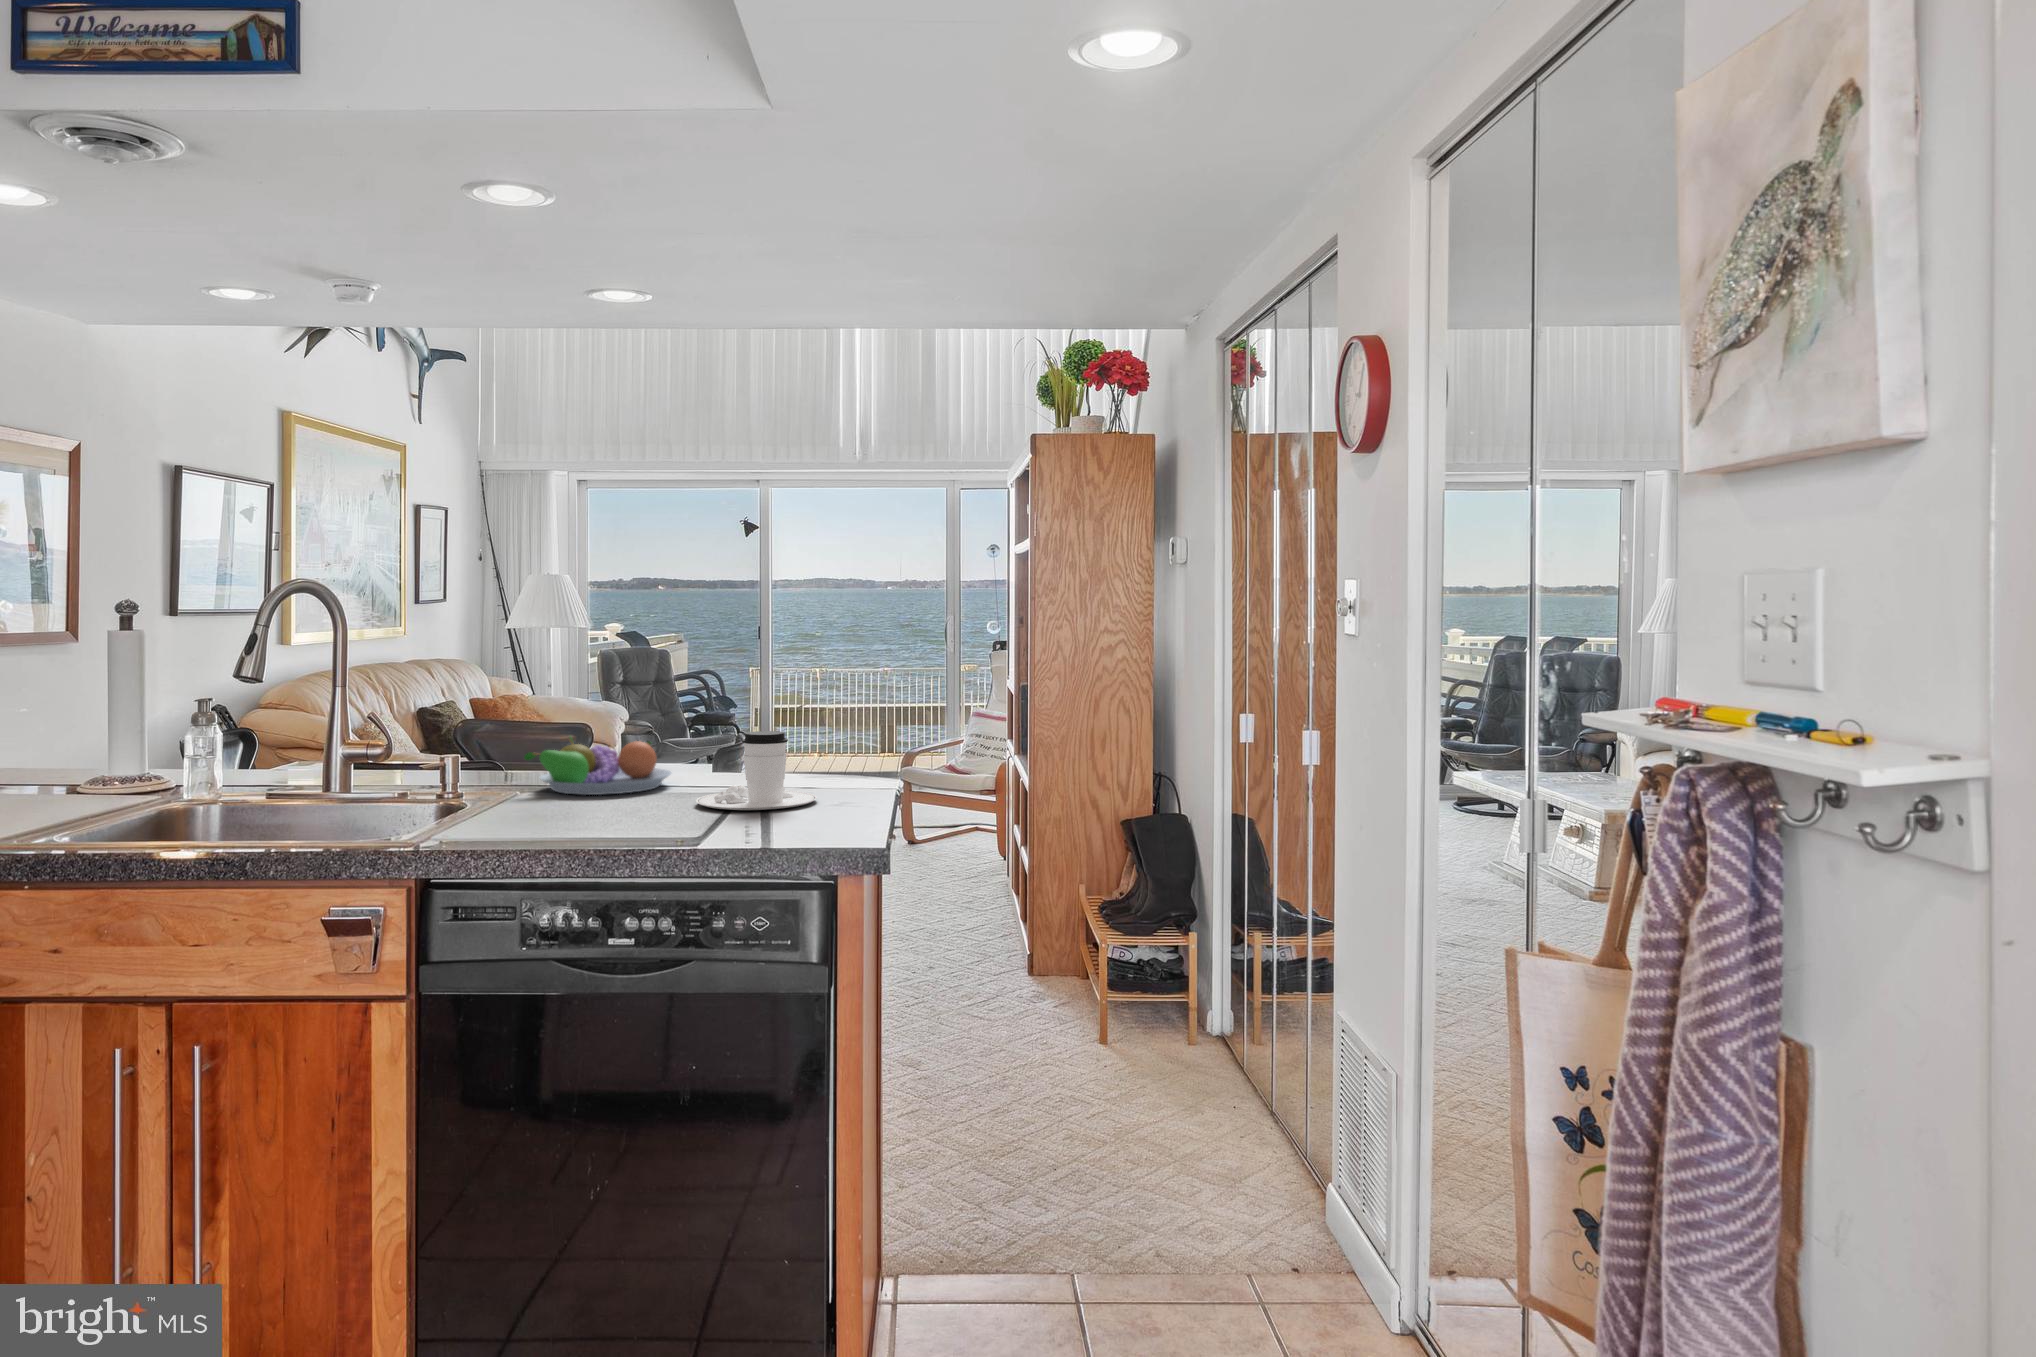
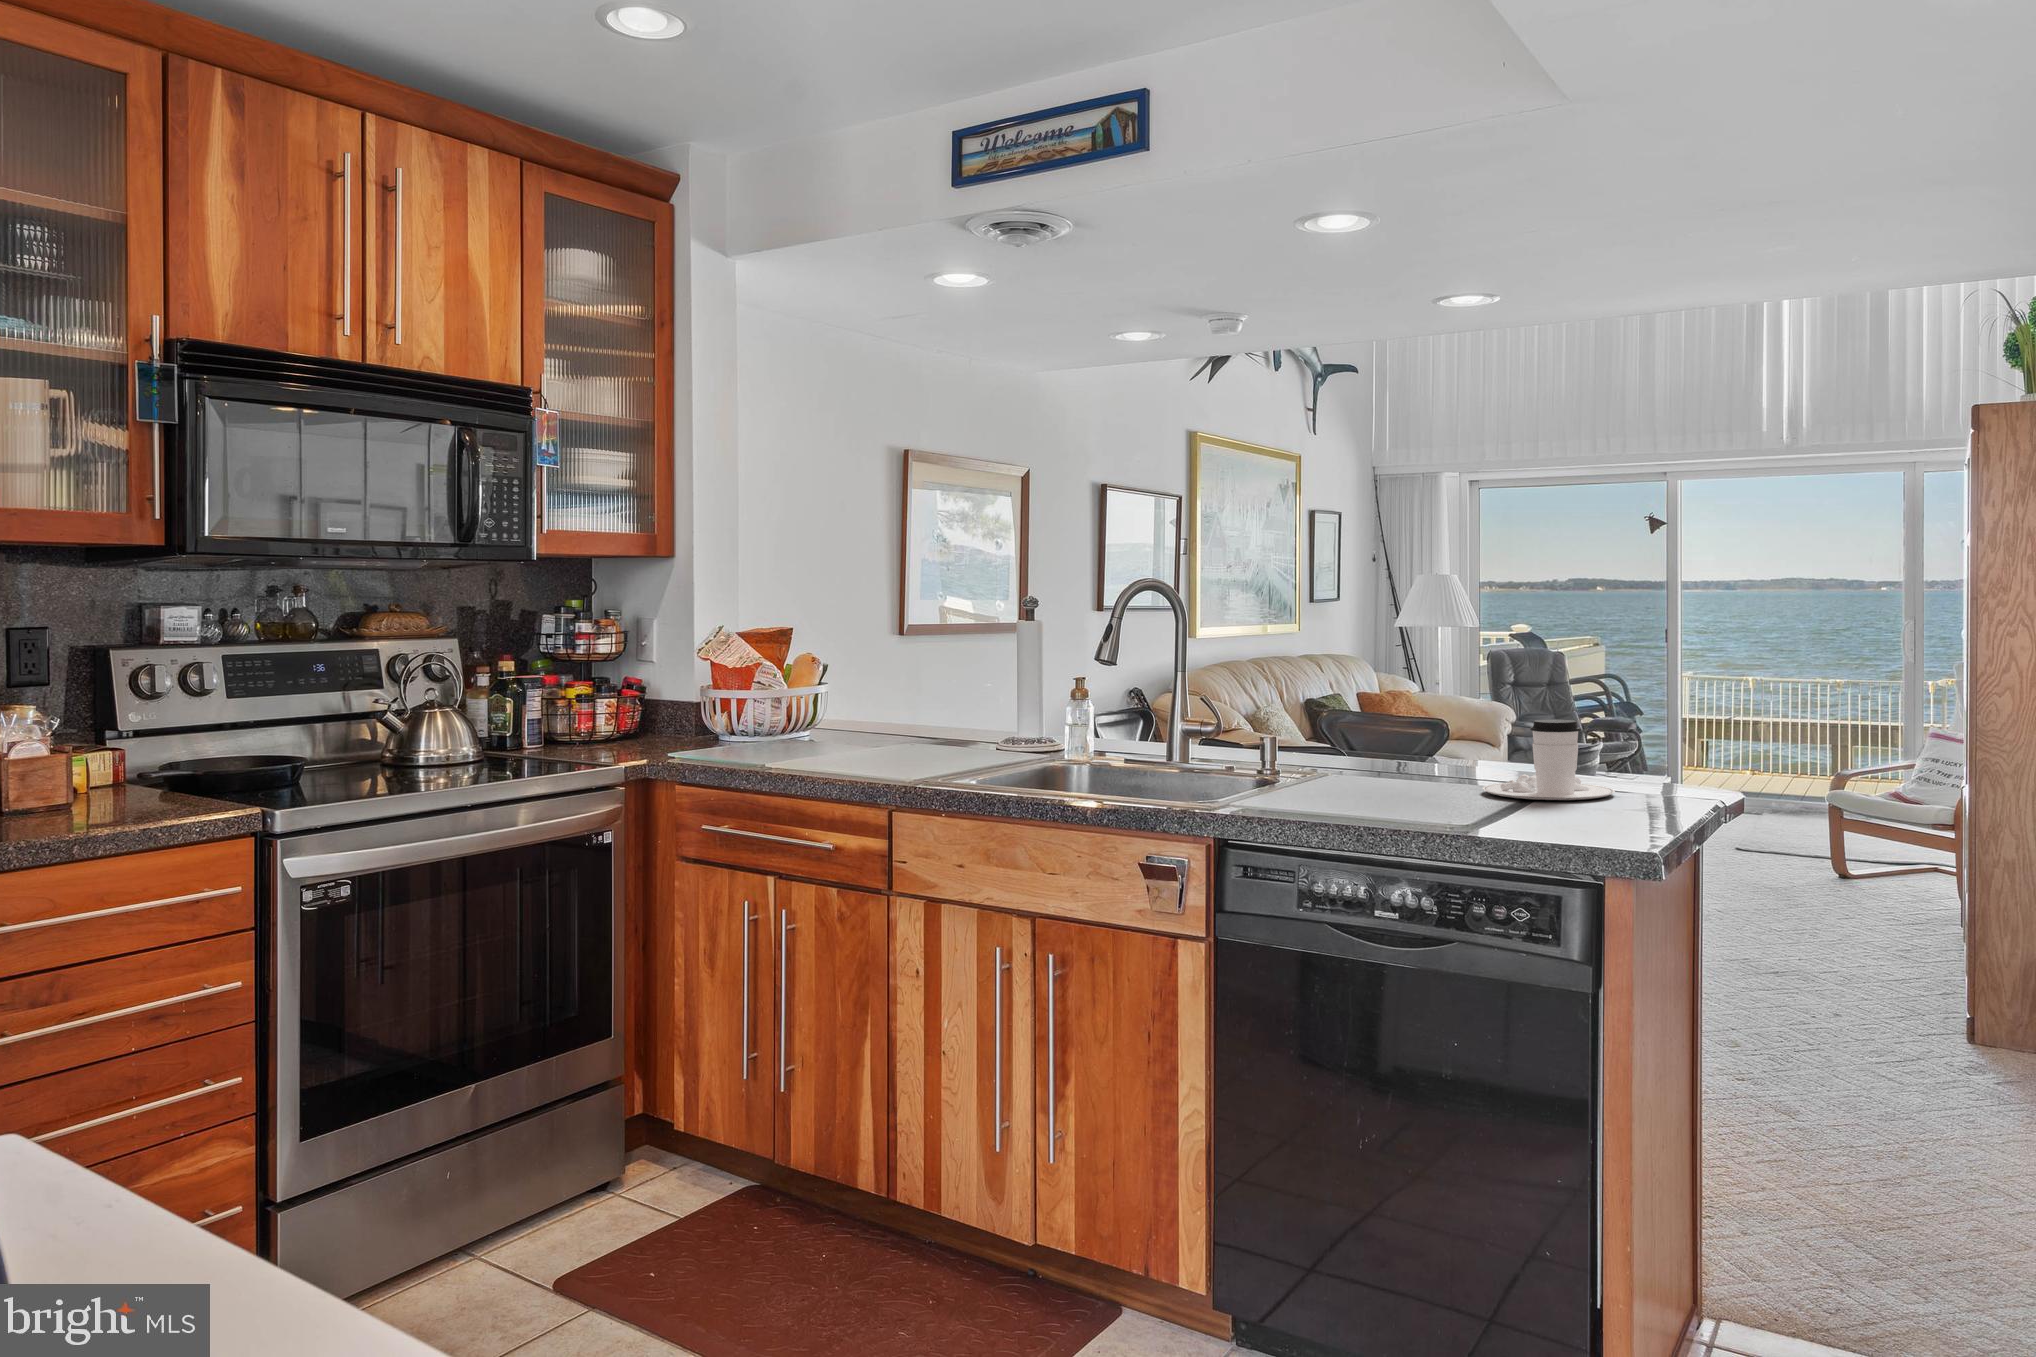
fruit bowl: present [524,737,671,795] -> none [1330,721,1473,778]

